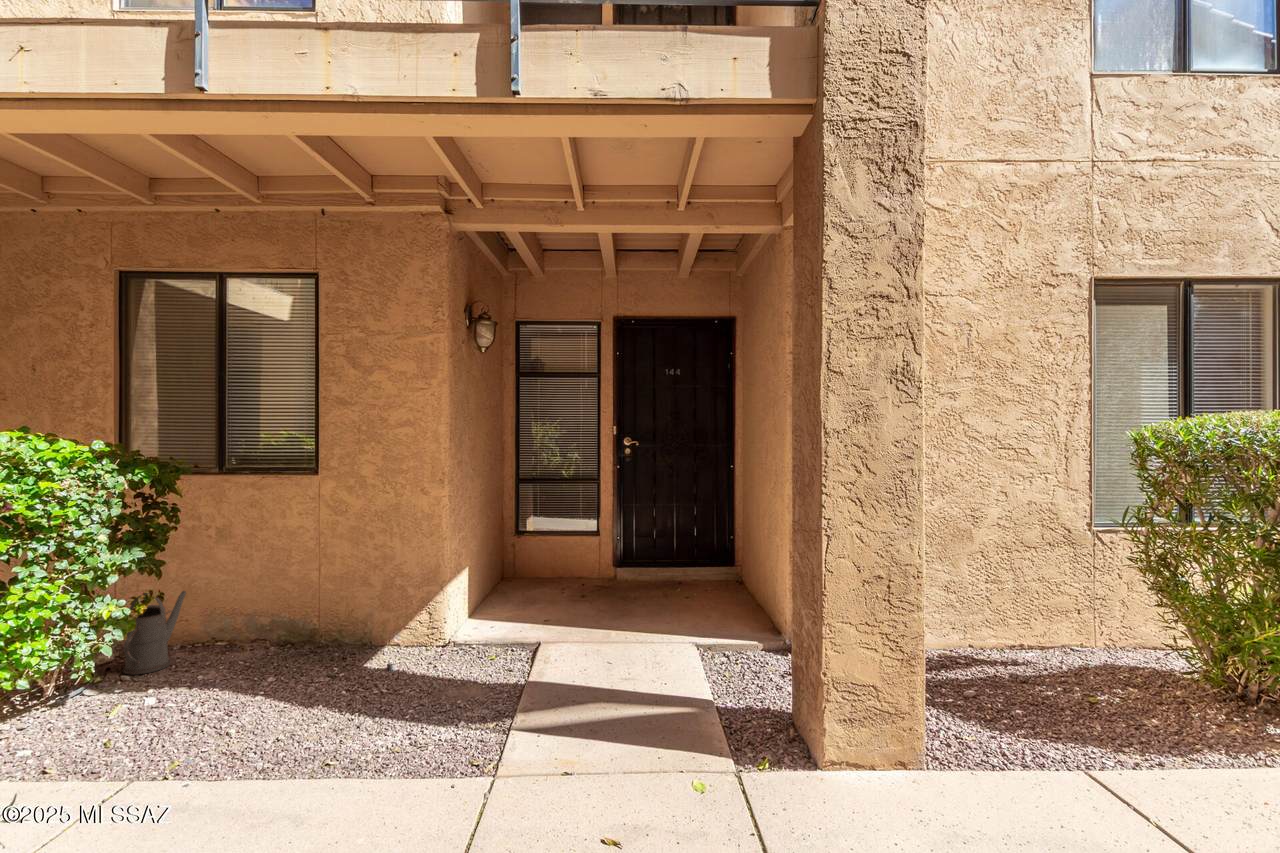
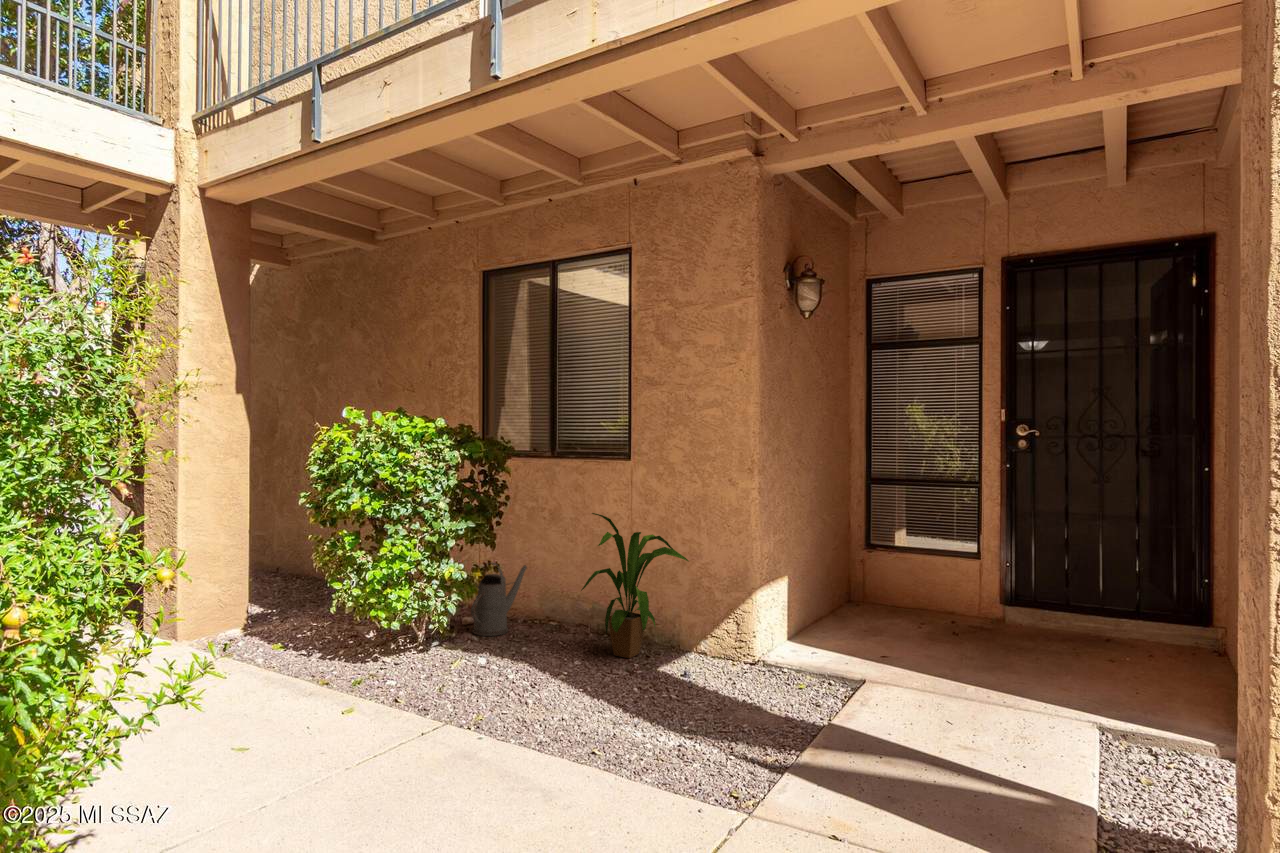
house plant: none [270,529,383,665] -> present [581,513,688,658]

